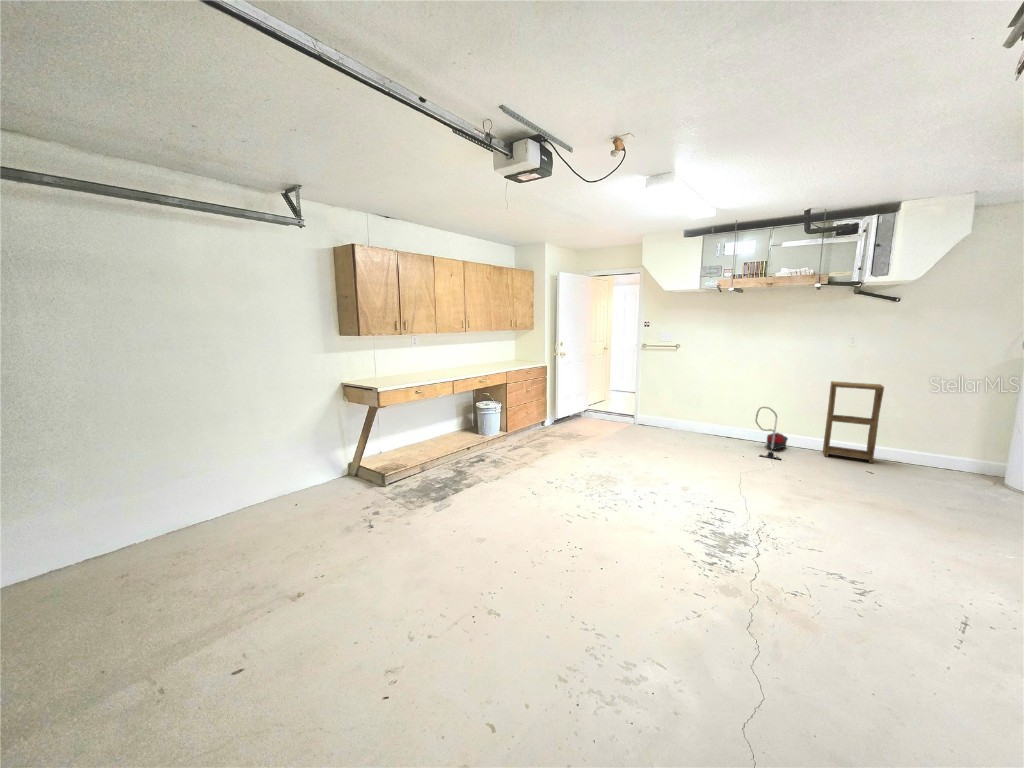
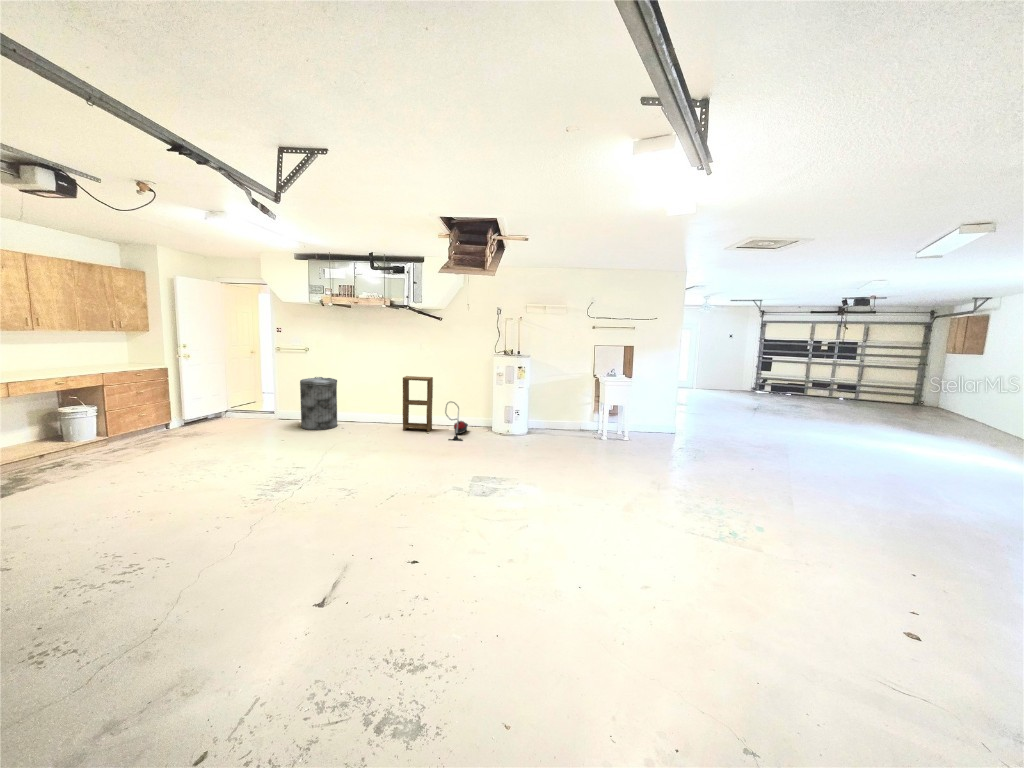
trash can: none [676,379,724,443] -> present [300,377,337,430]
vacuum cleaner: present [756,407,788,460] -> present [445,402,468,441]

